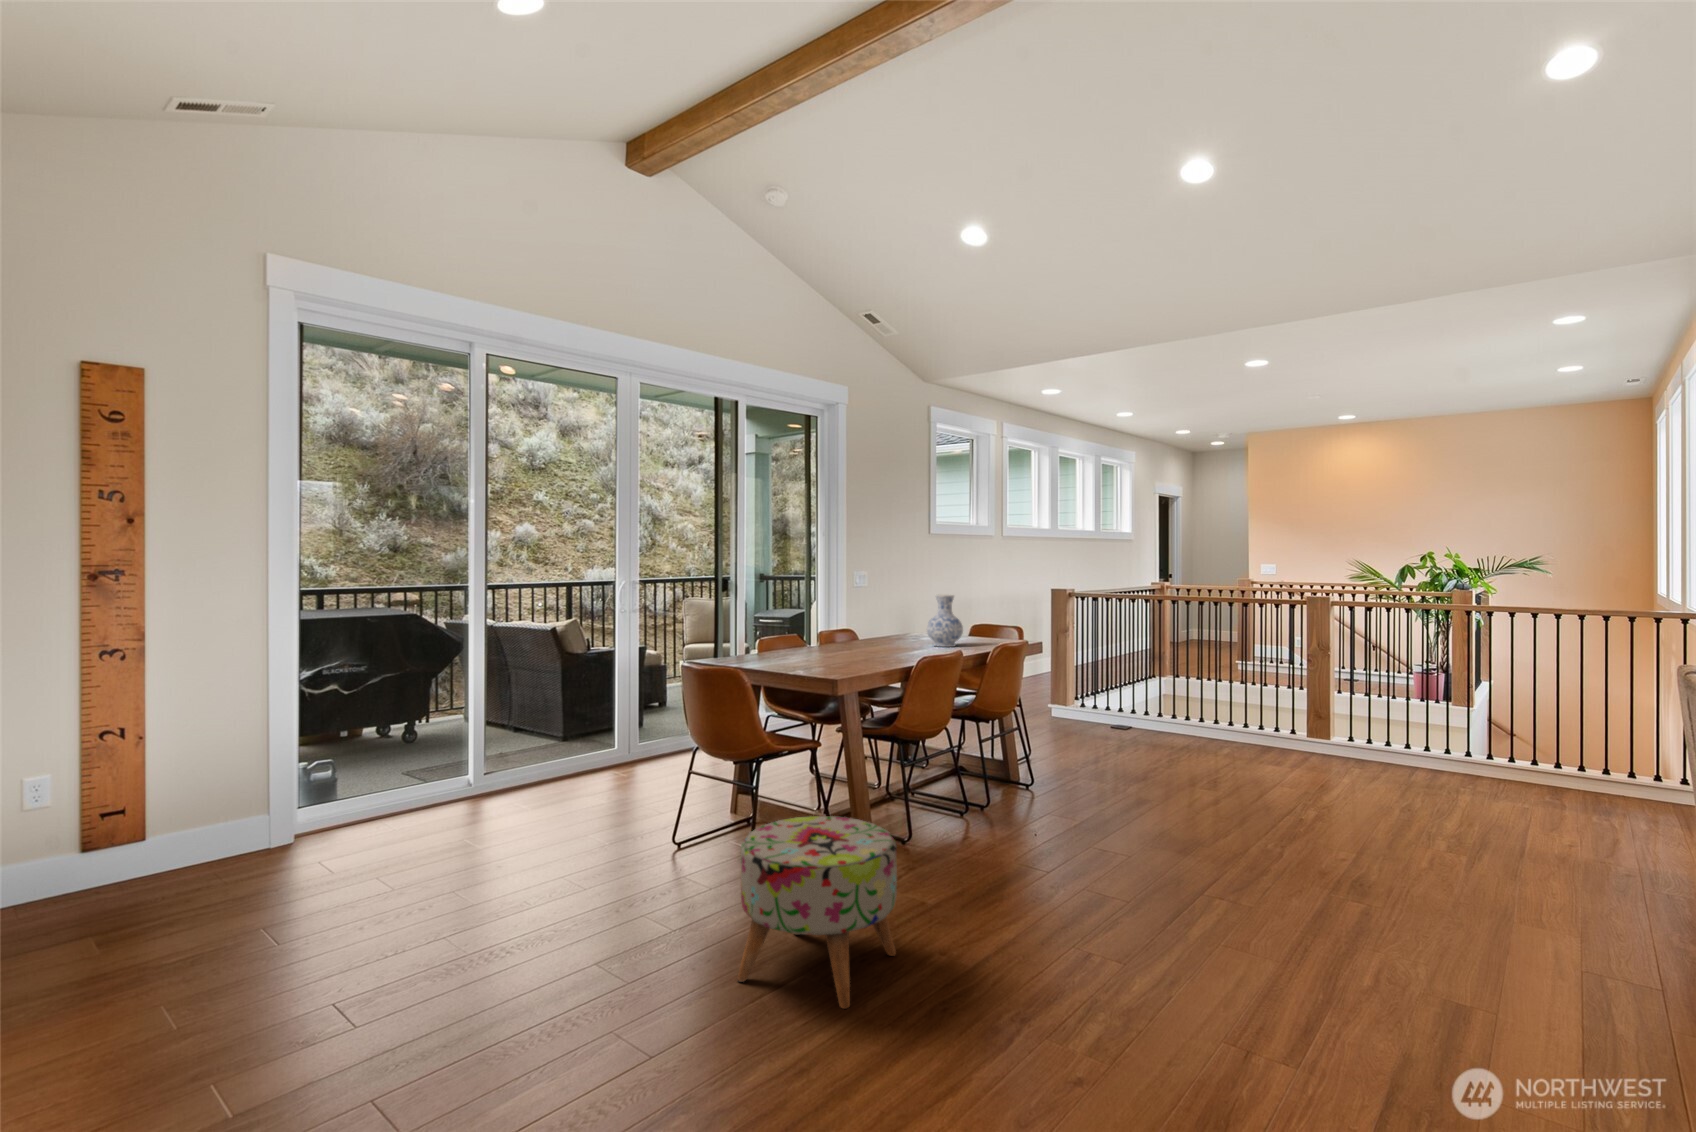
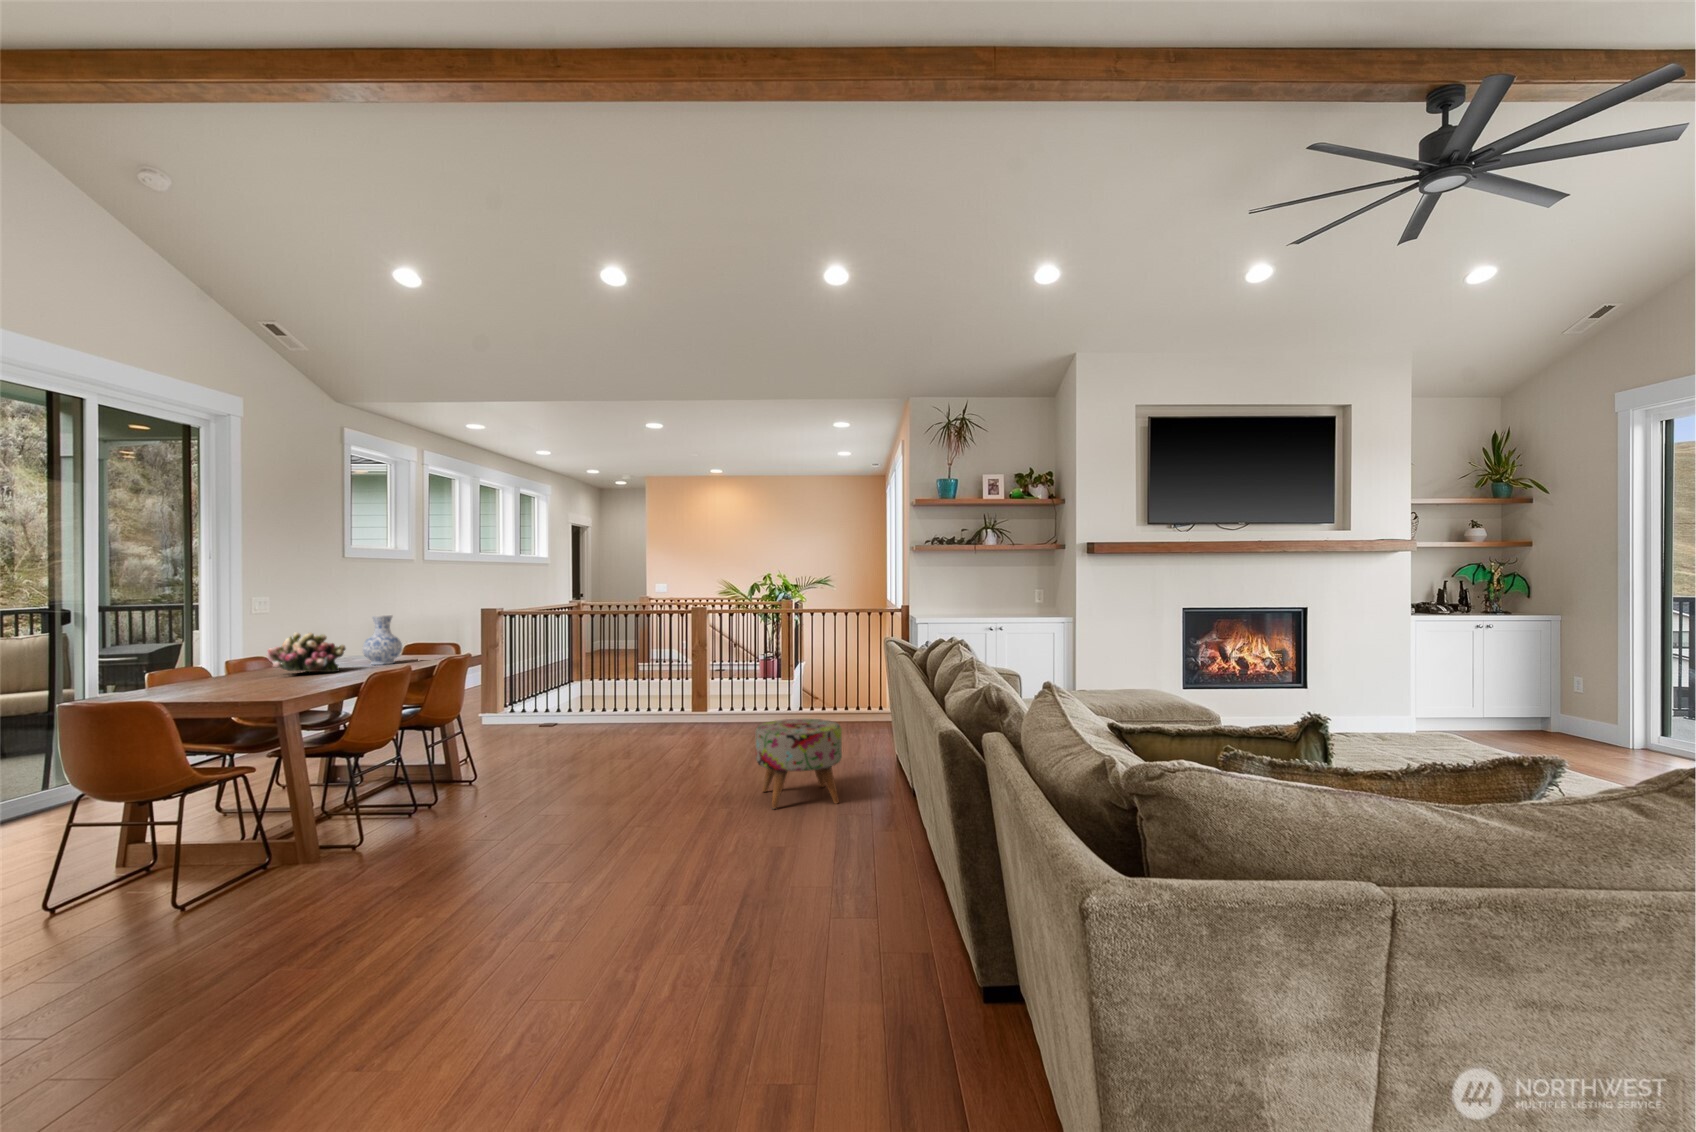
flower arrangement: none [844,609,910,652] -> present [267,632,346,672]
ottoman: present [737,816,897,1009] -> present [756,719,842,809]

